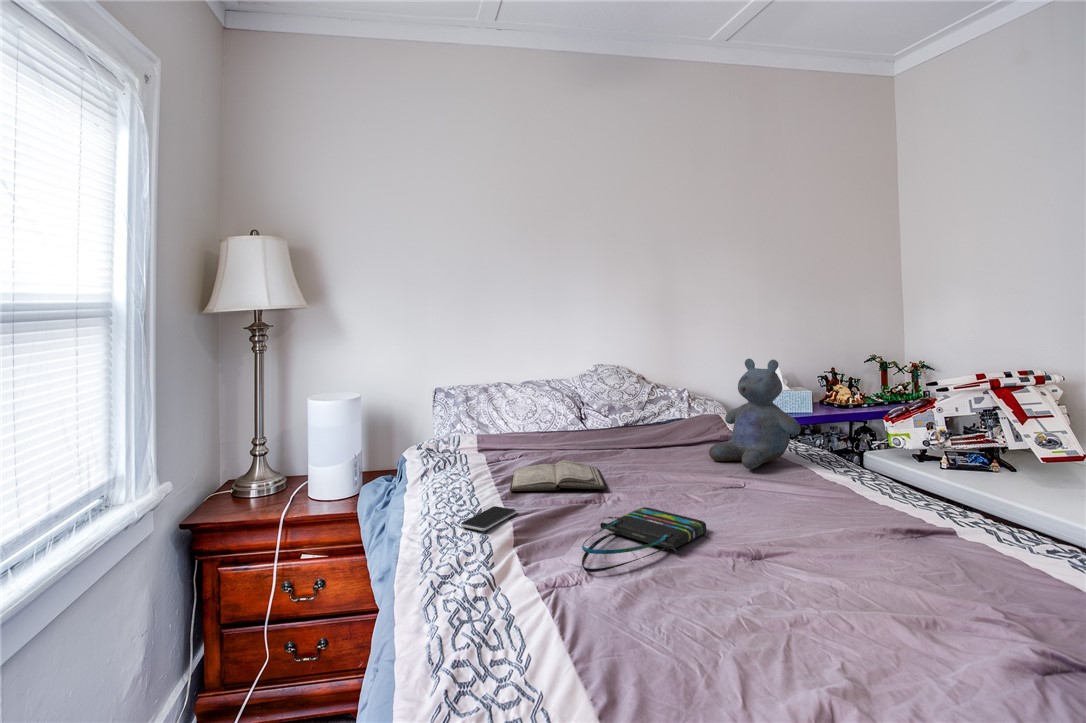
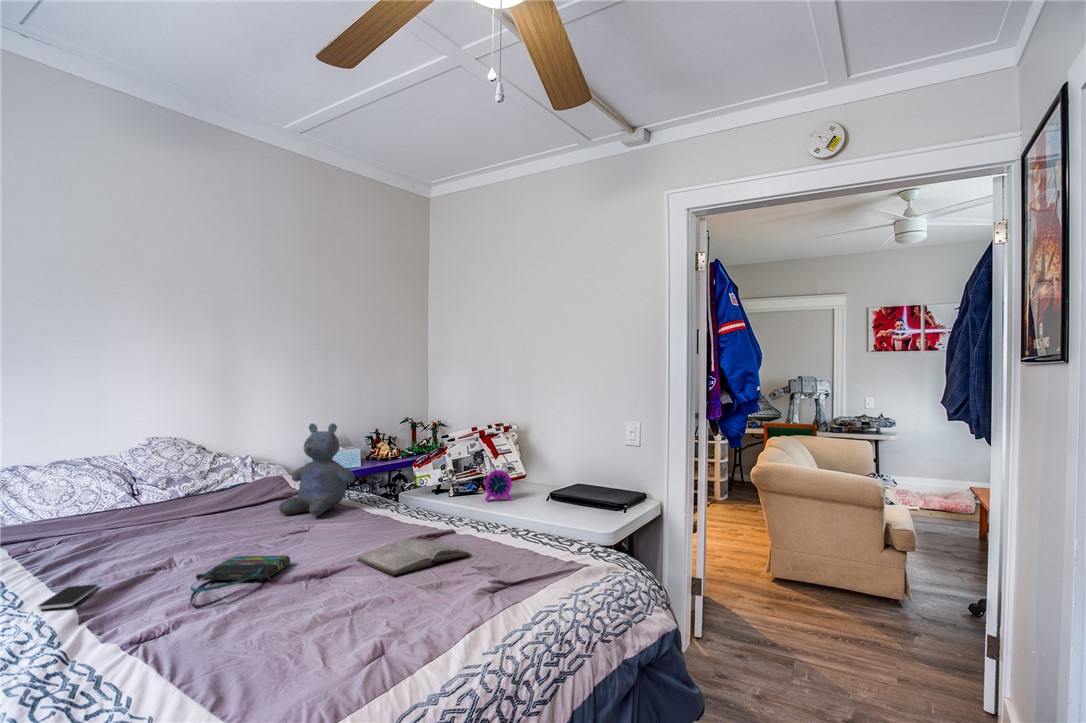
alarm clock: none [1002,428,1056,488] -> present [485,467,512,501]
diary: present [510,460,607,491] -> present [357,539,471,576]

